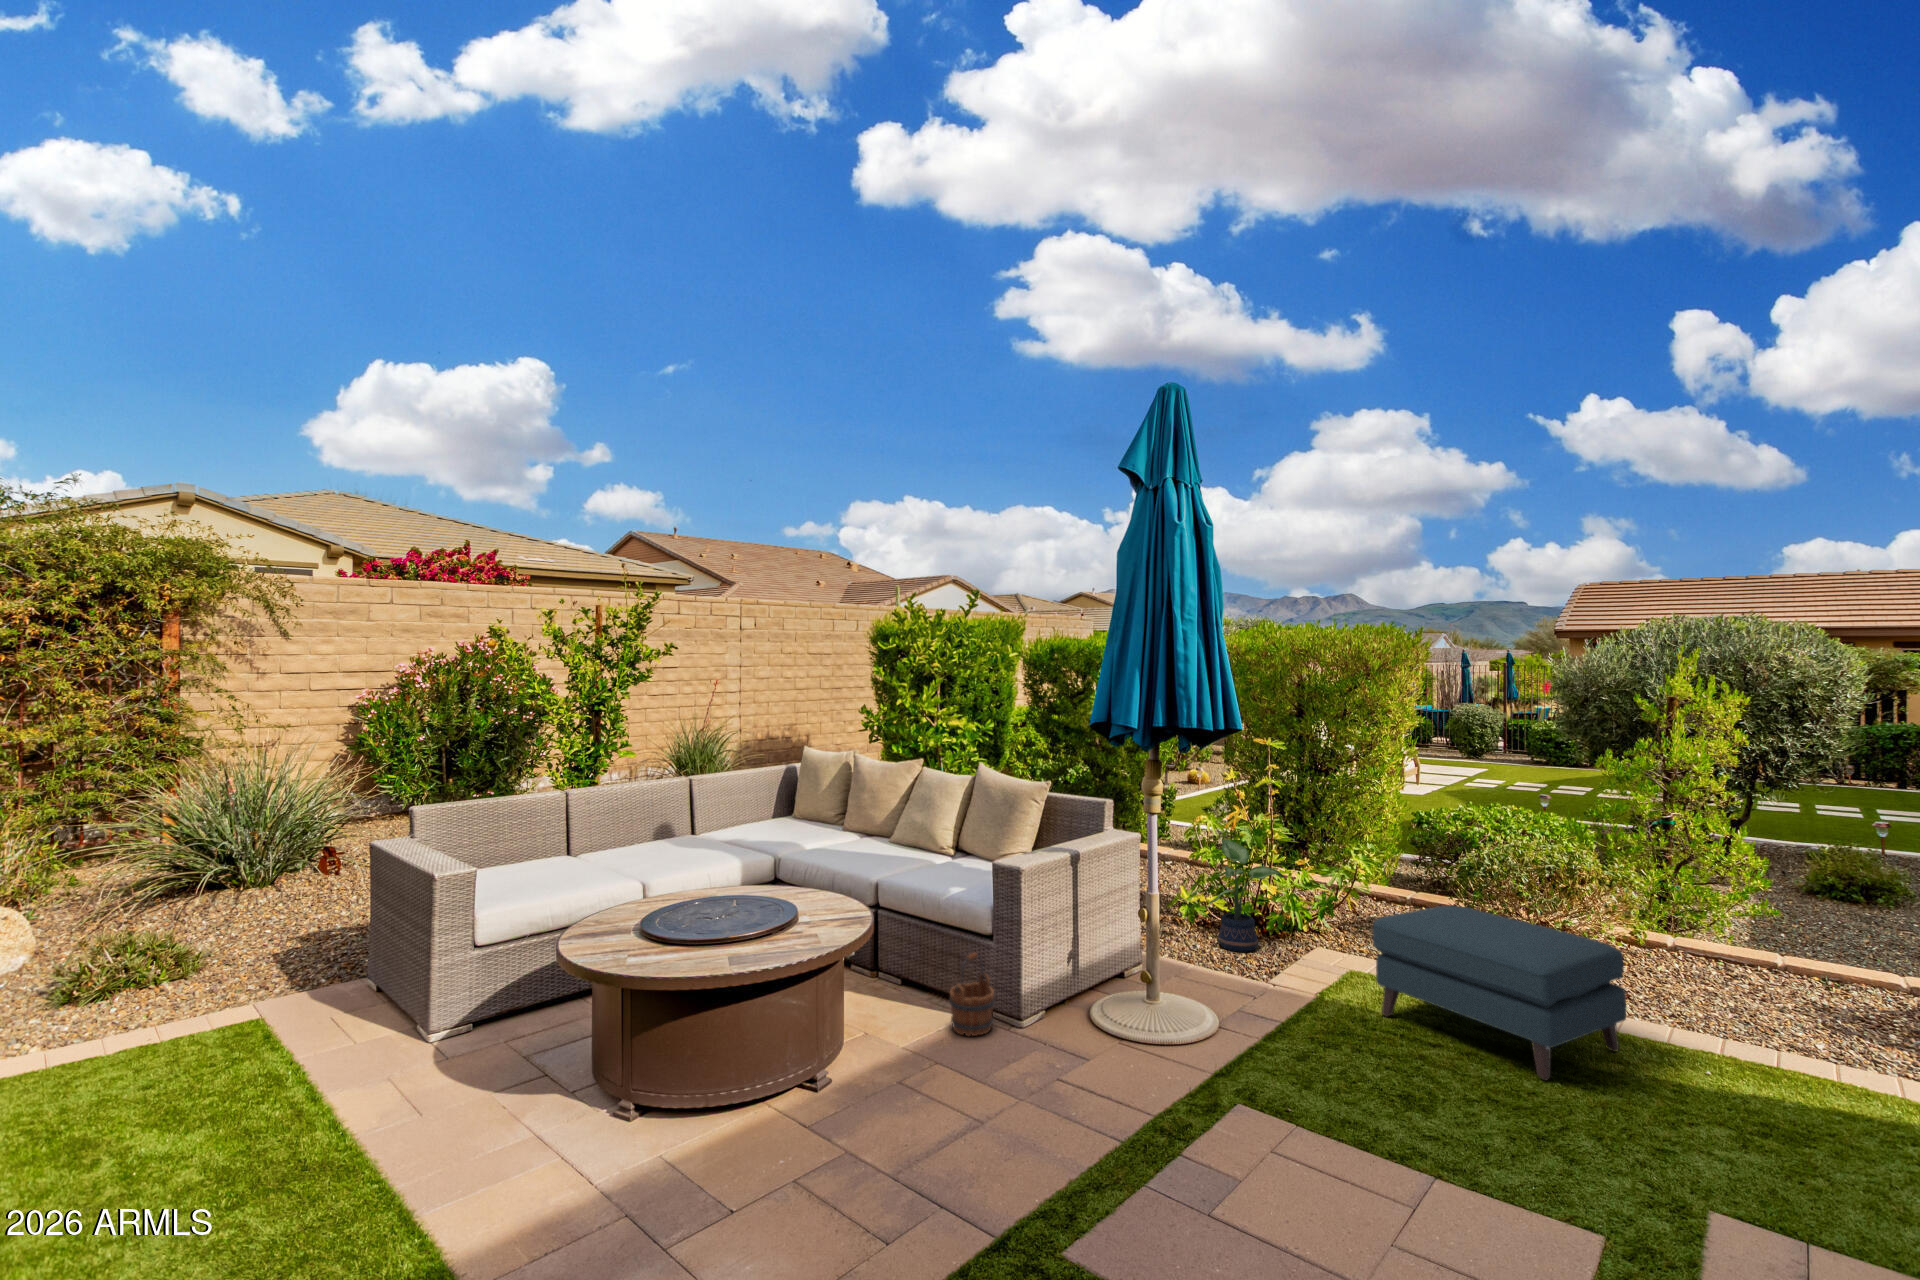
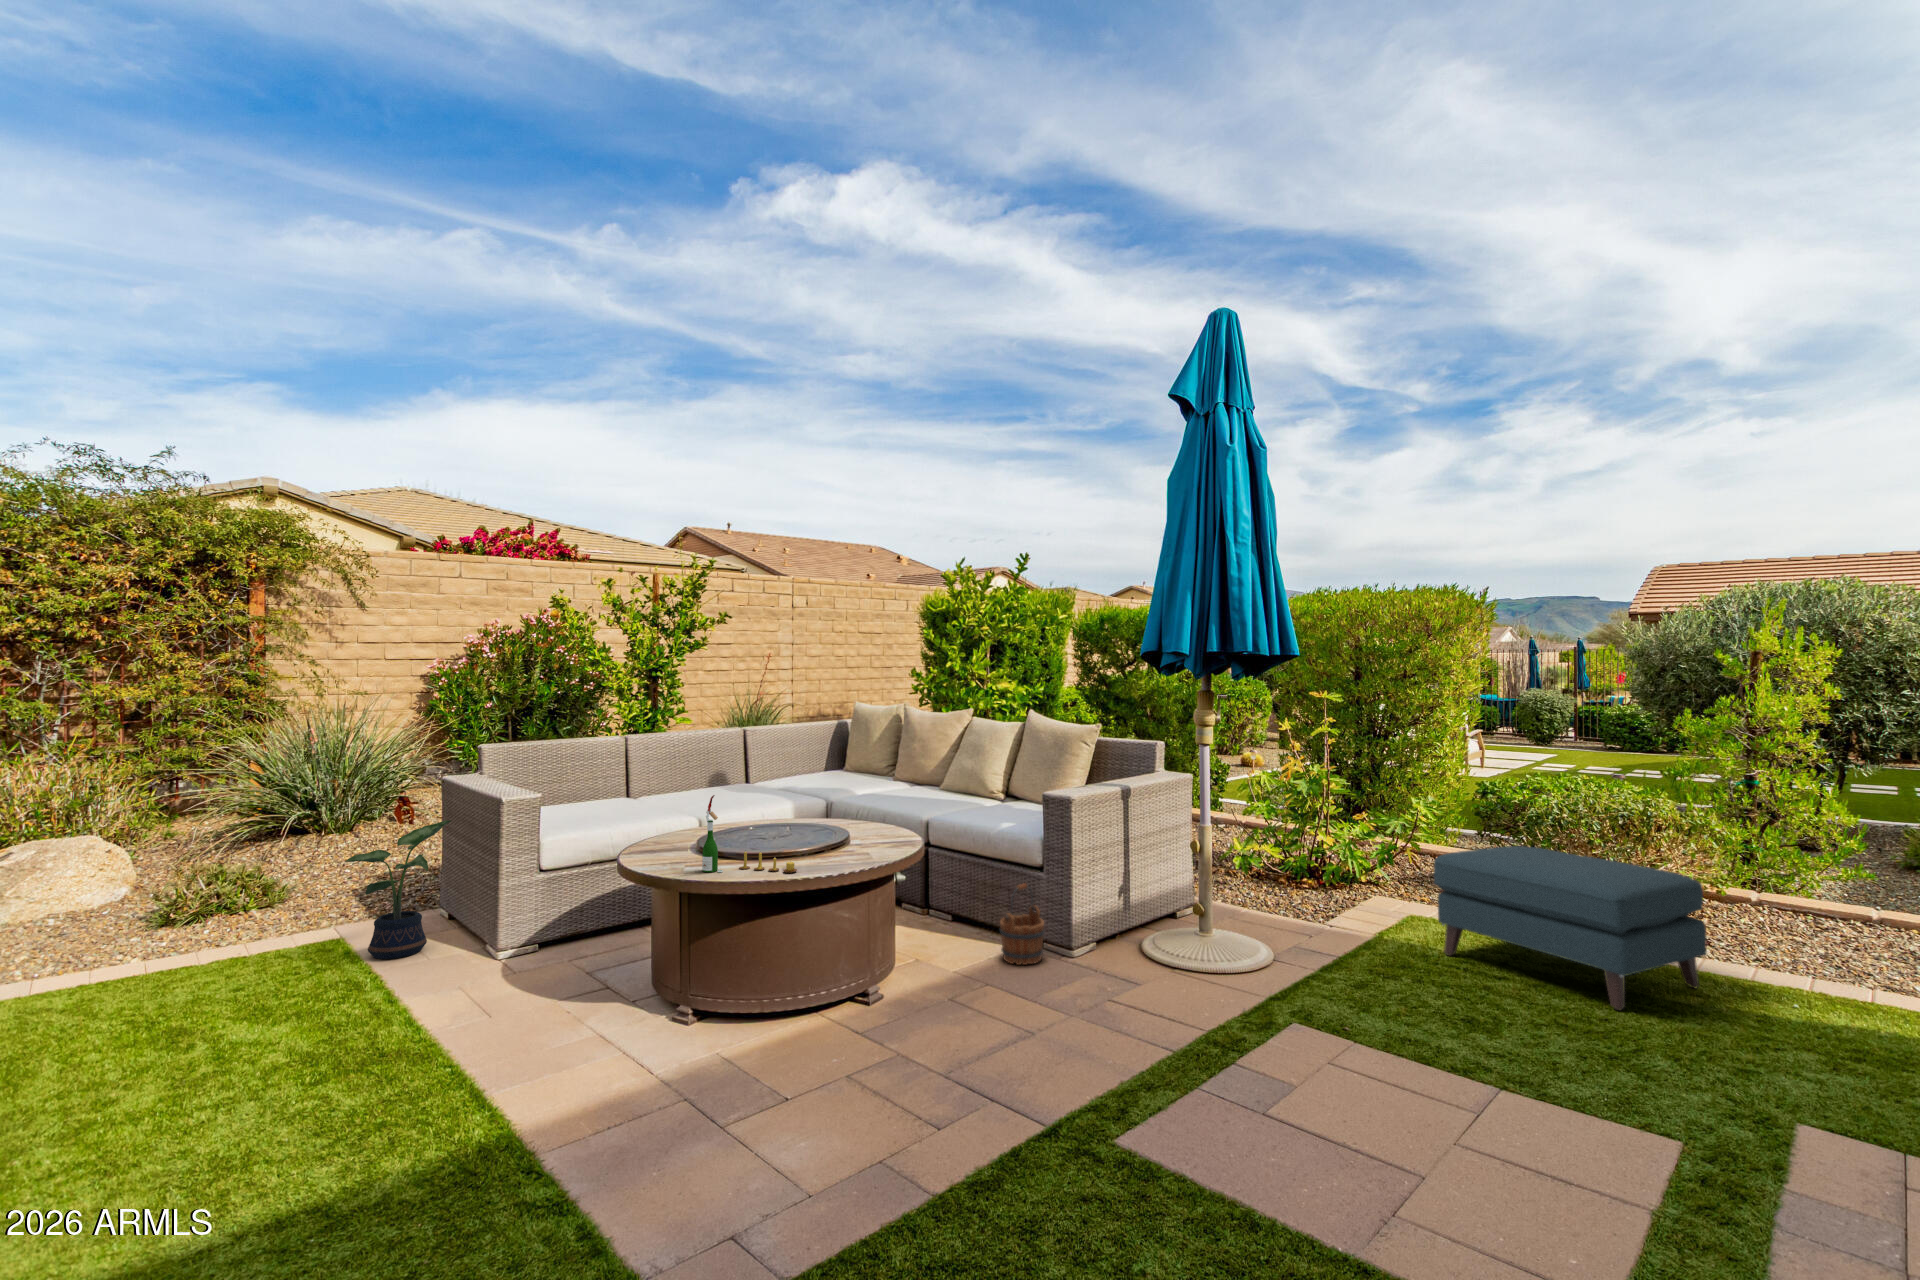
potted plant: present [1210,839,1283,952] -> present [345,820,451,959]
wine bottle: none [646,883,667,962] -> present [702,795,723,872]
candle: none [684,937,744,961] -> present [739,852,797,872]

